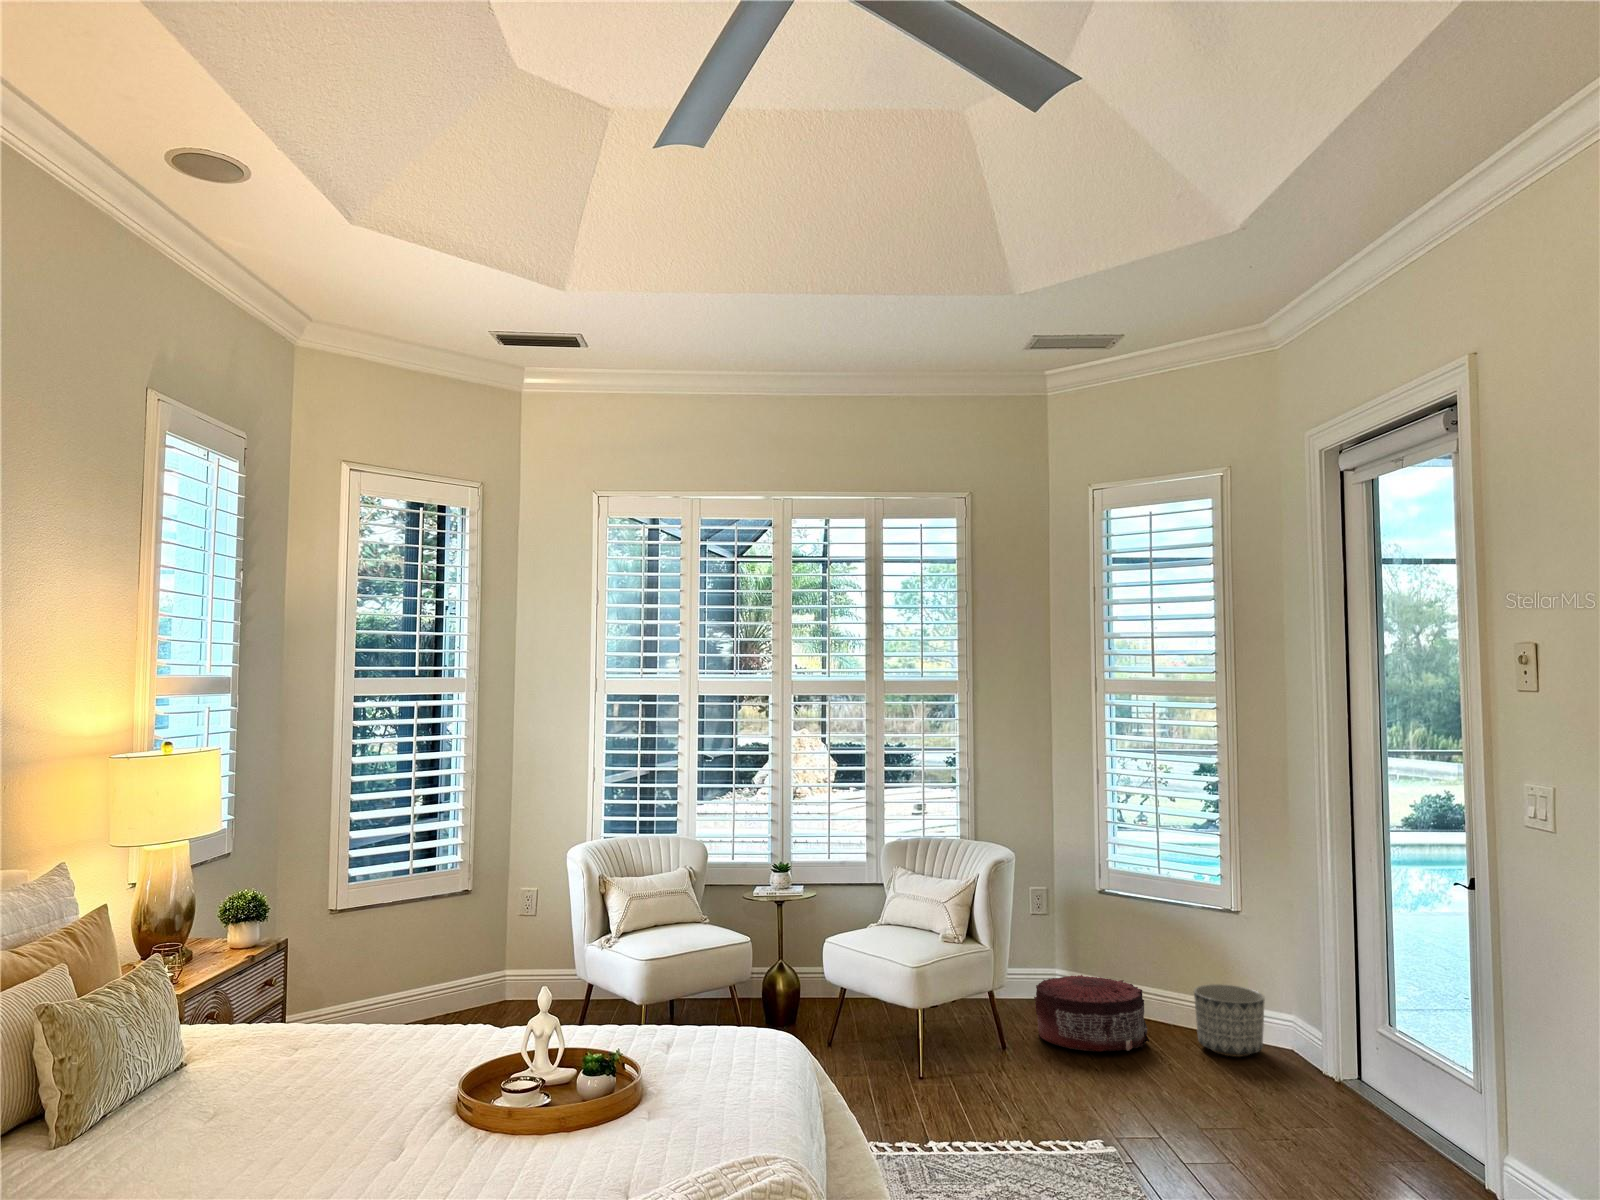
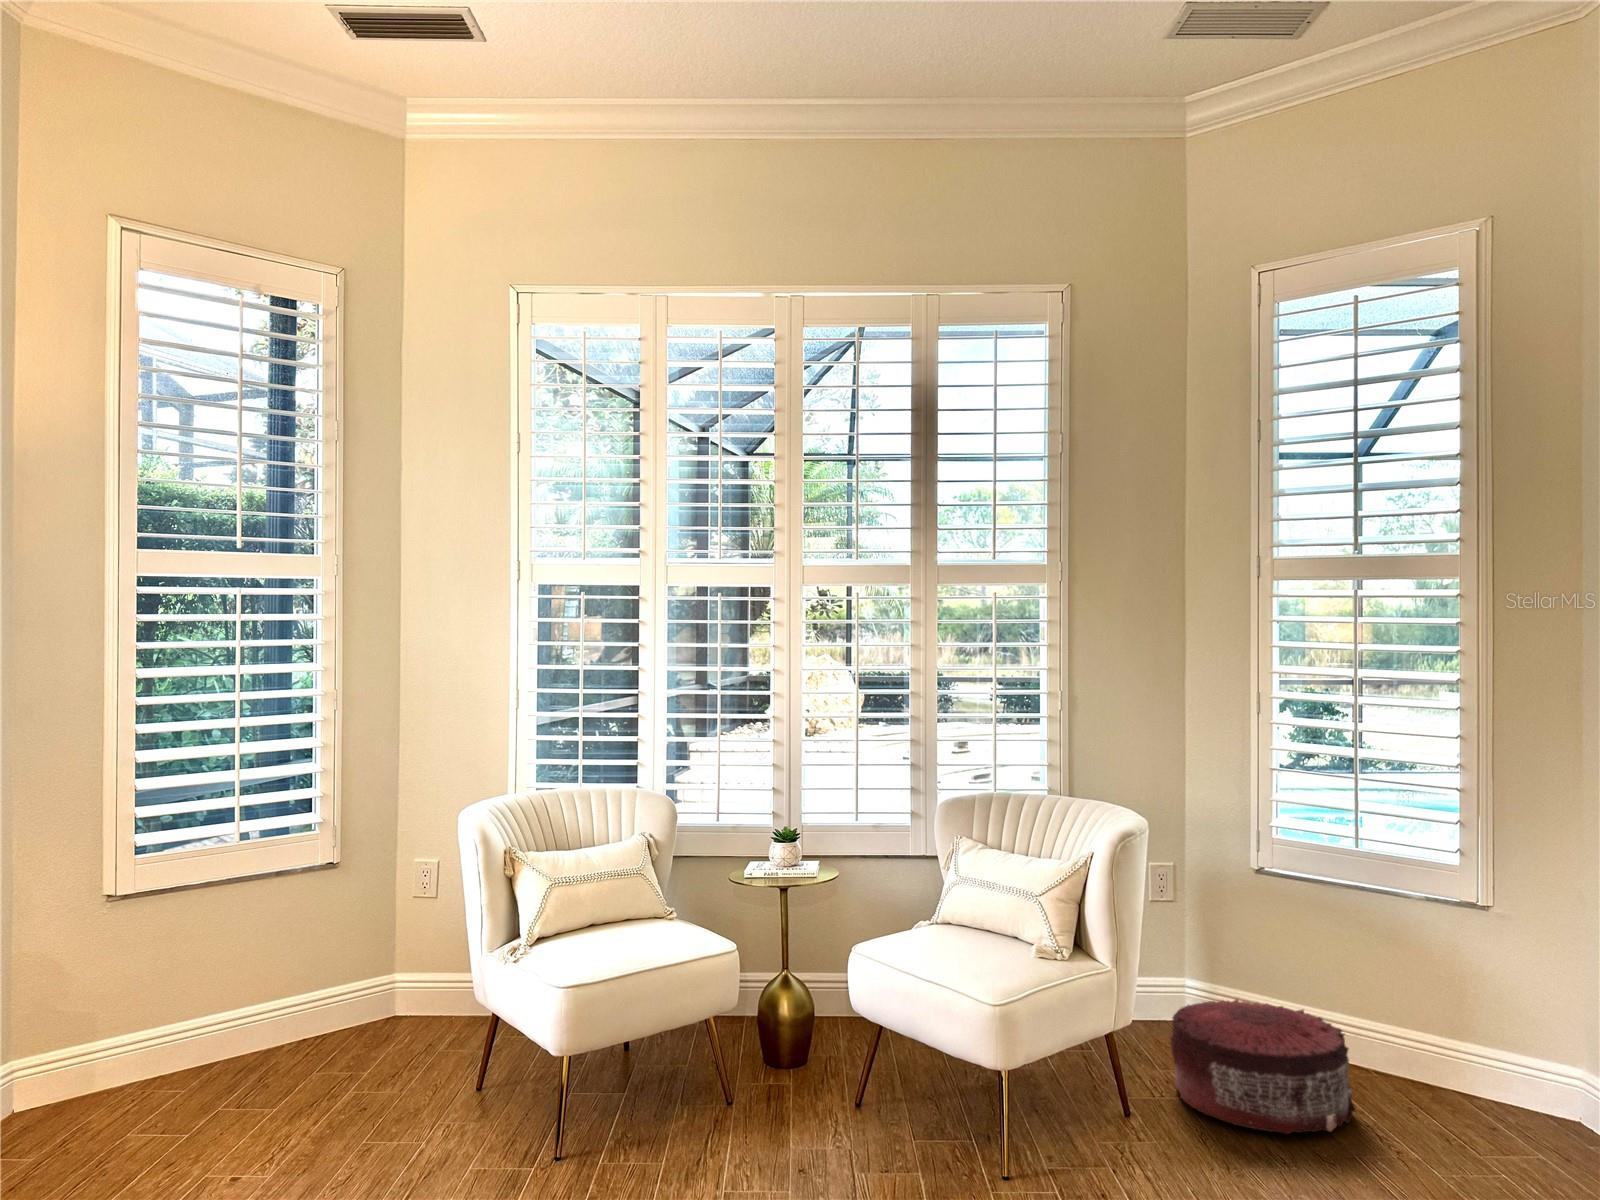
planter: present [1194,984,1264,1057] -> none [1429,1022,1554,1145]

